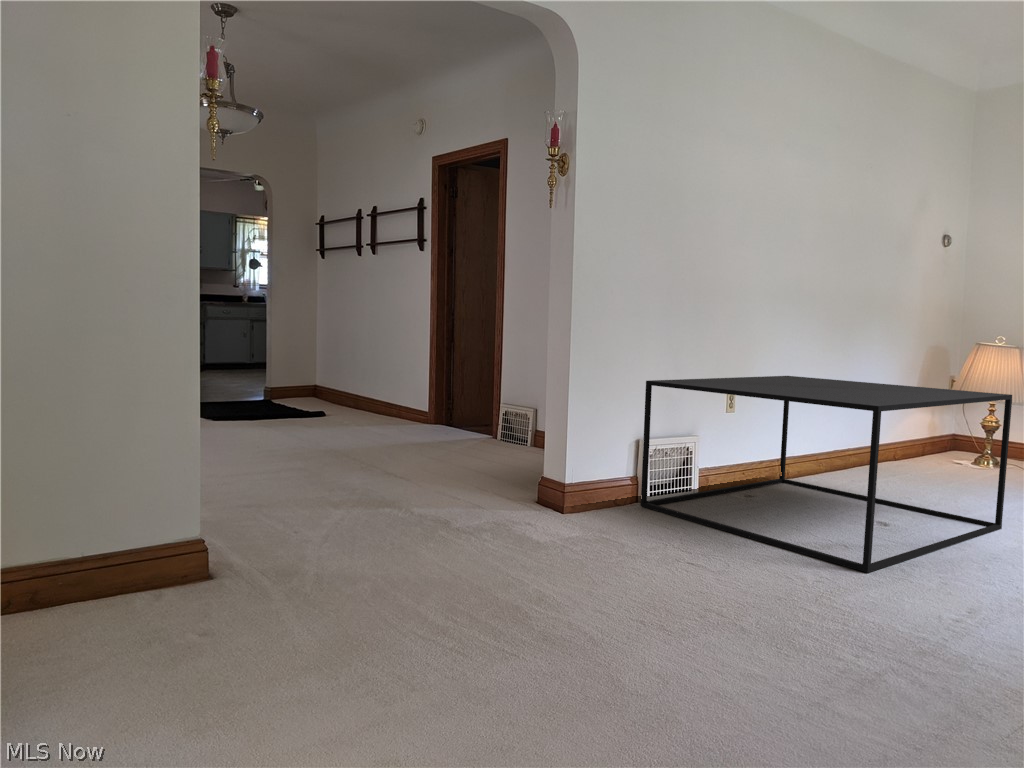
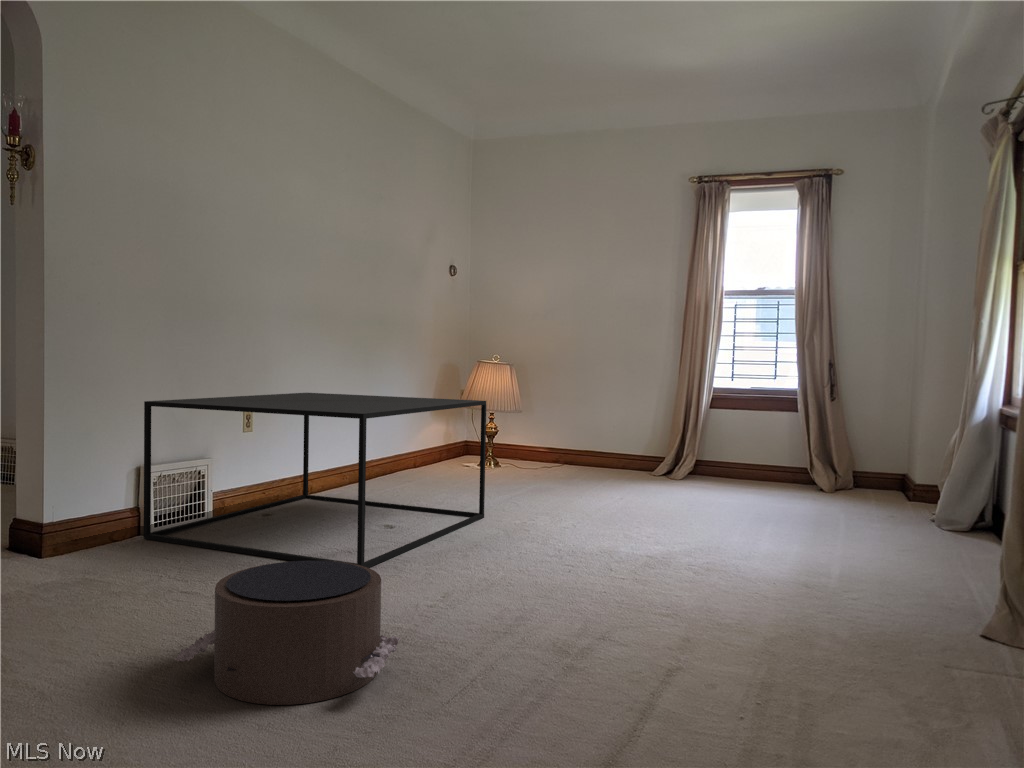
pouf: none [709,558,951,718] -> present [175,561,400,705]

